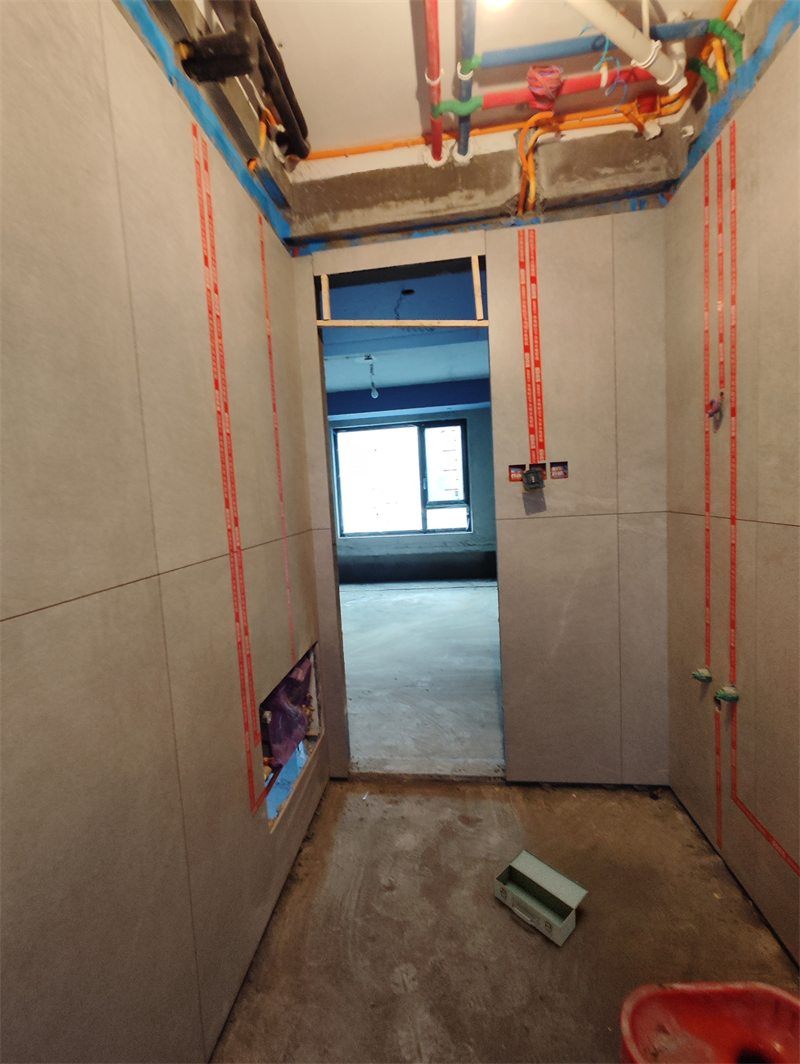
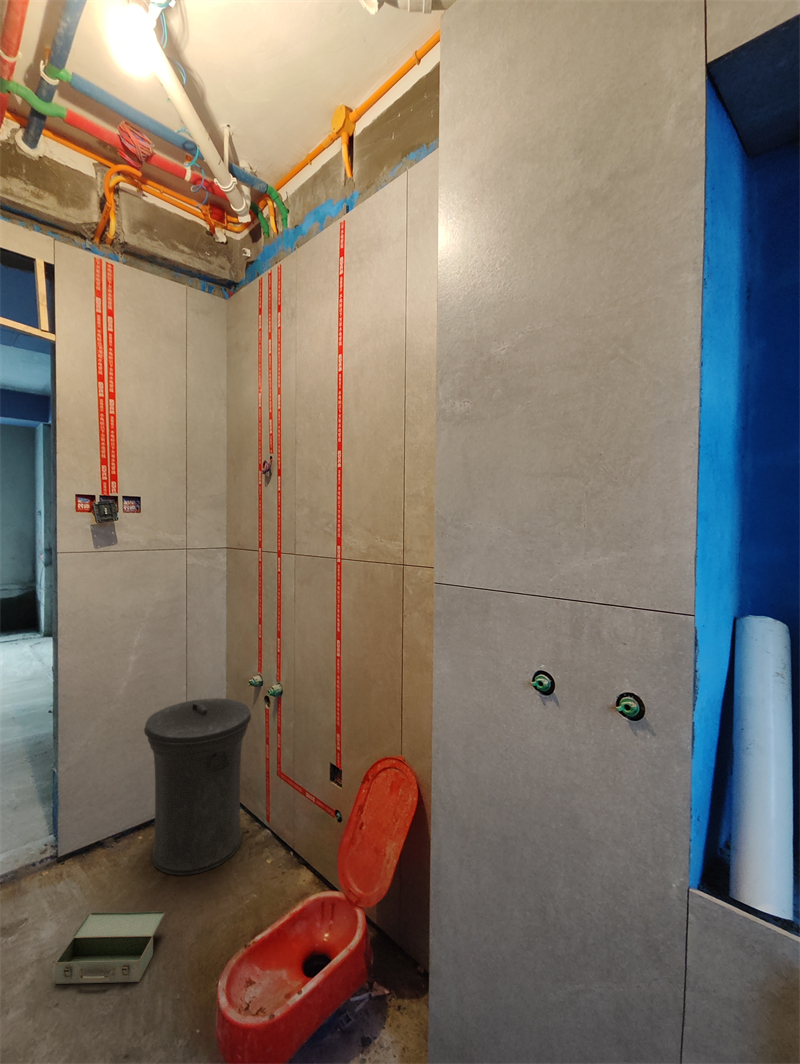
trash can: none [572,676,693,868] -> present [144,698,251,875]

